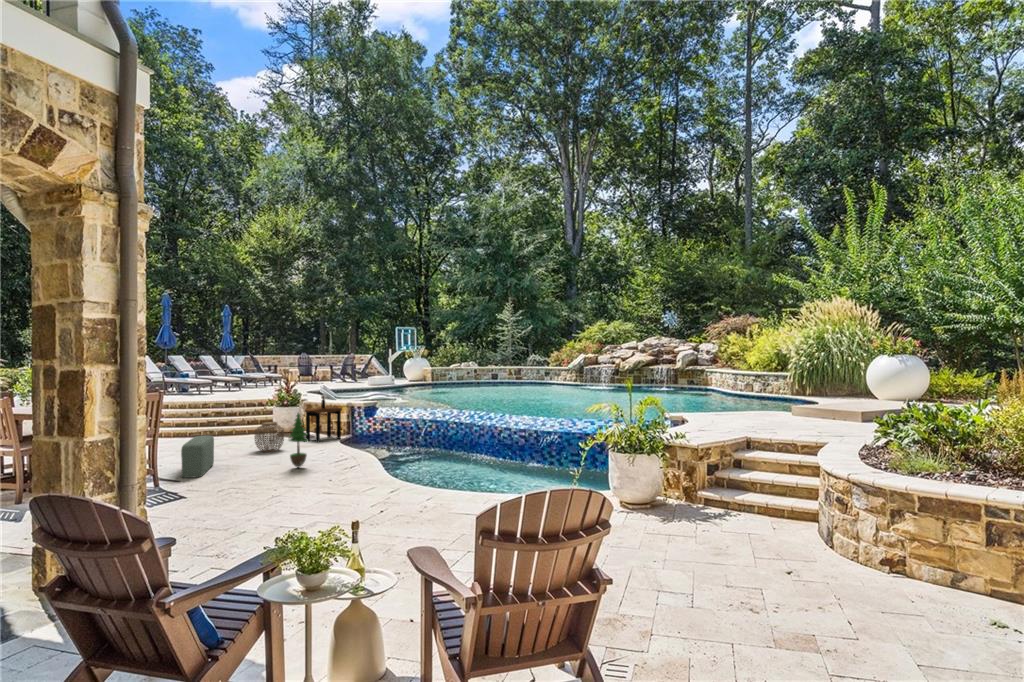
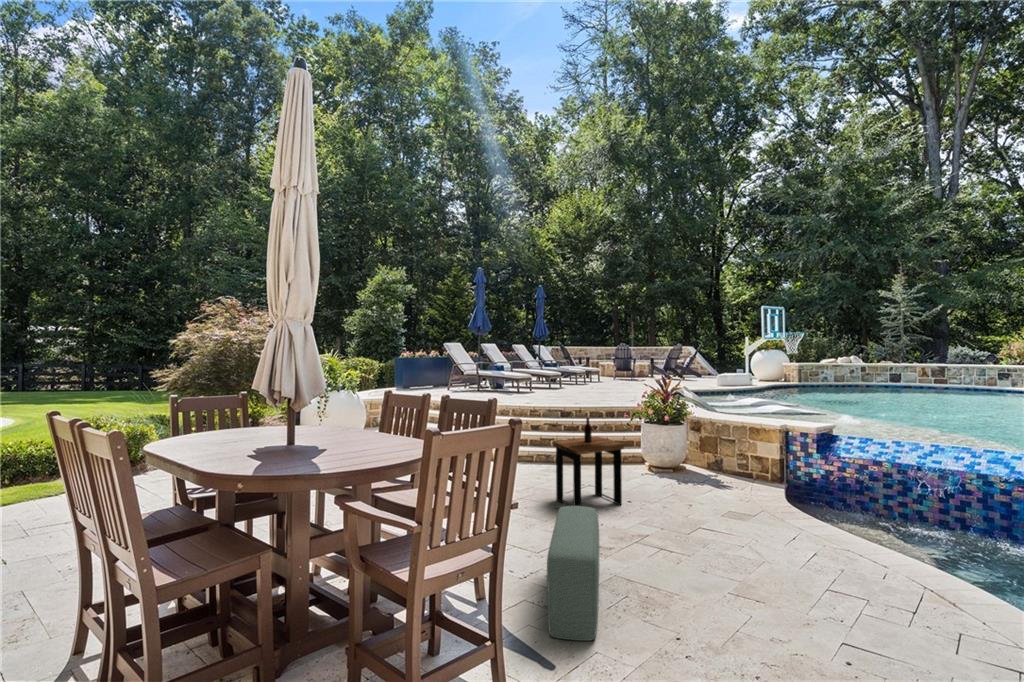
side table: present [305,396,342,442] -> present [554,418,624,506]
potted tree: present [289,413,308,467] -> none [801,481,868,639]
woven basket: present [255,422,284,452] -> none [650,466,708,531]

